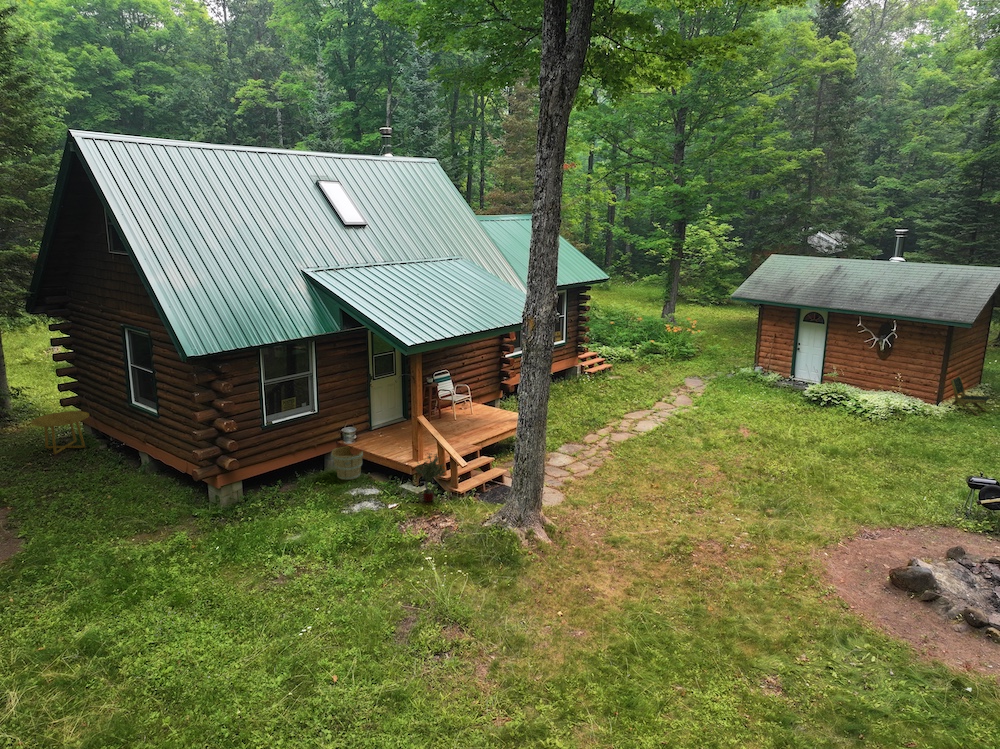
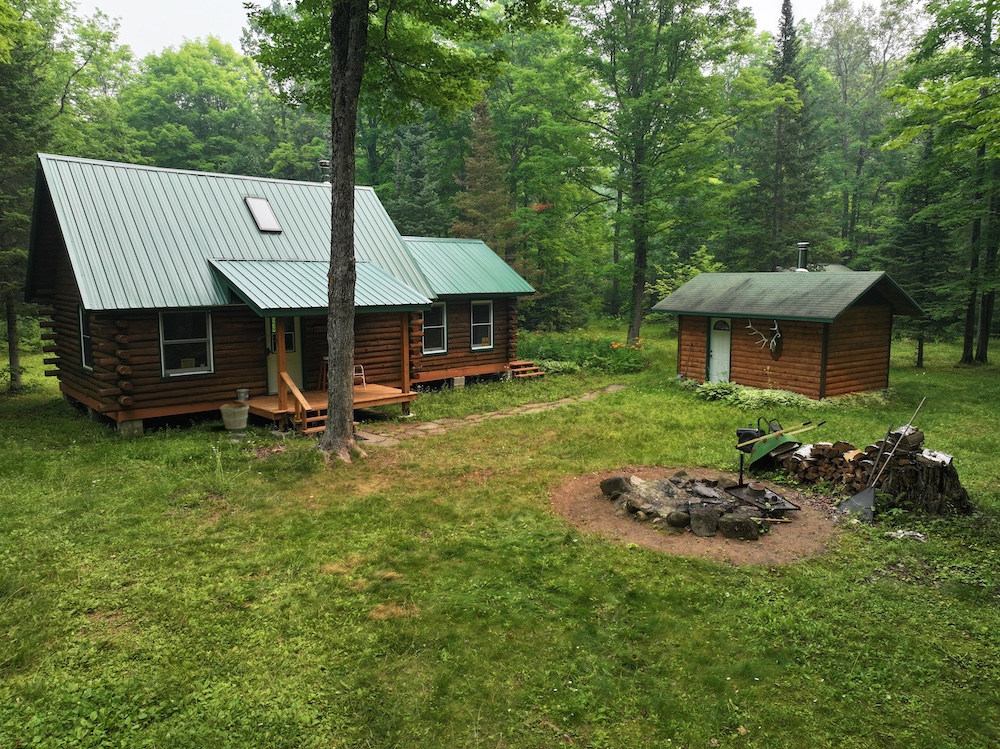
lounge chair: present [951,376,990,416] -> none [833,375,875,411]
round table: present [31,411,89,454] -> none [9,380,58,410]
potted tree: present [415,454,446,502] -> none [273,400,298,442]

